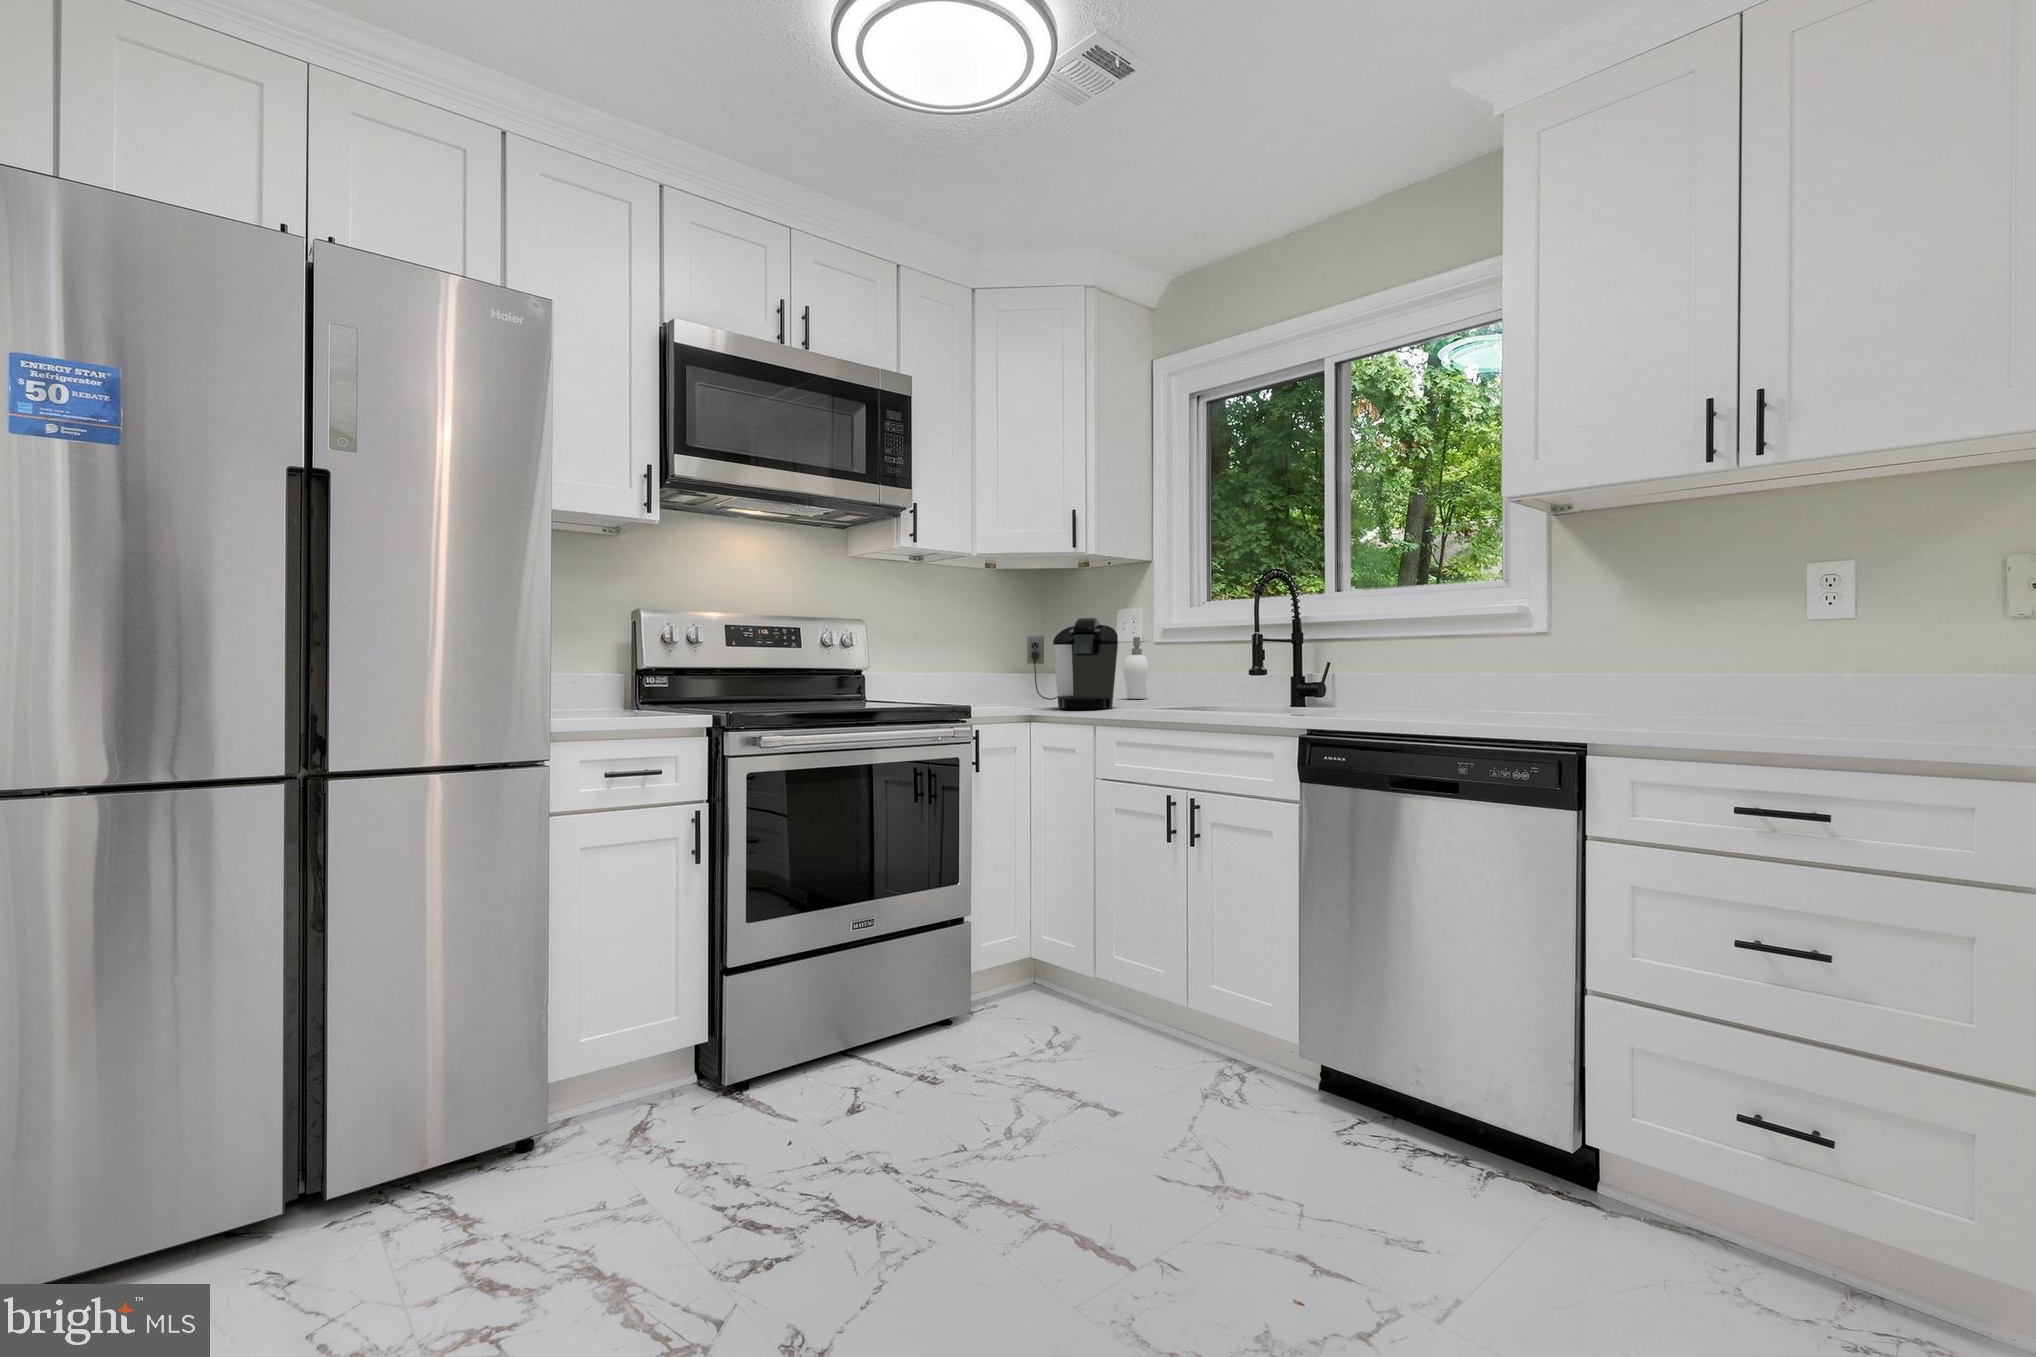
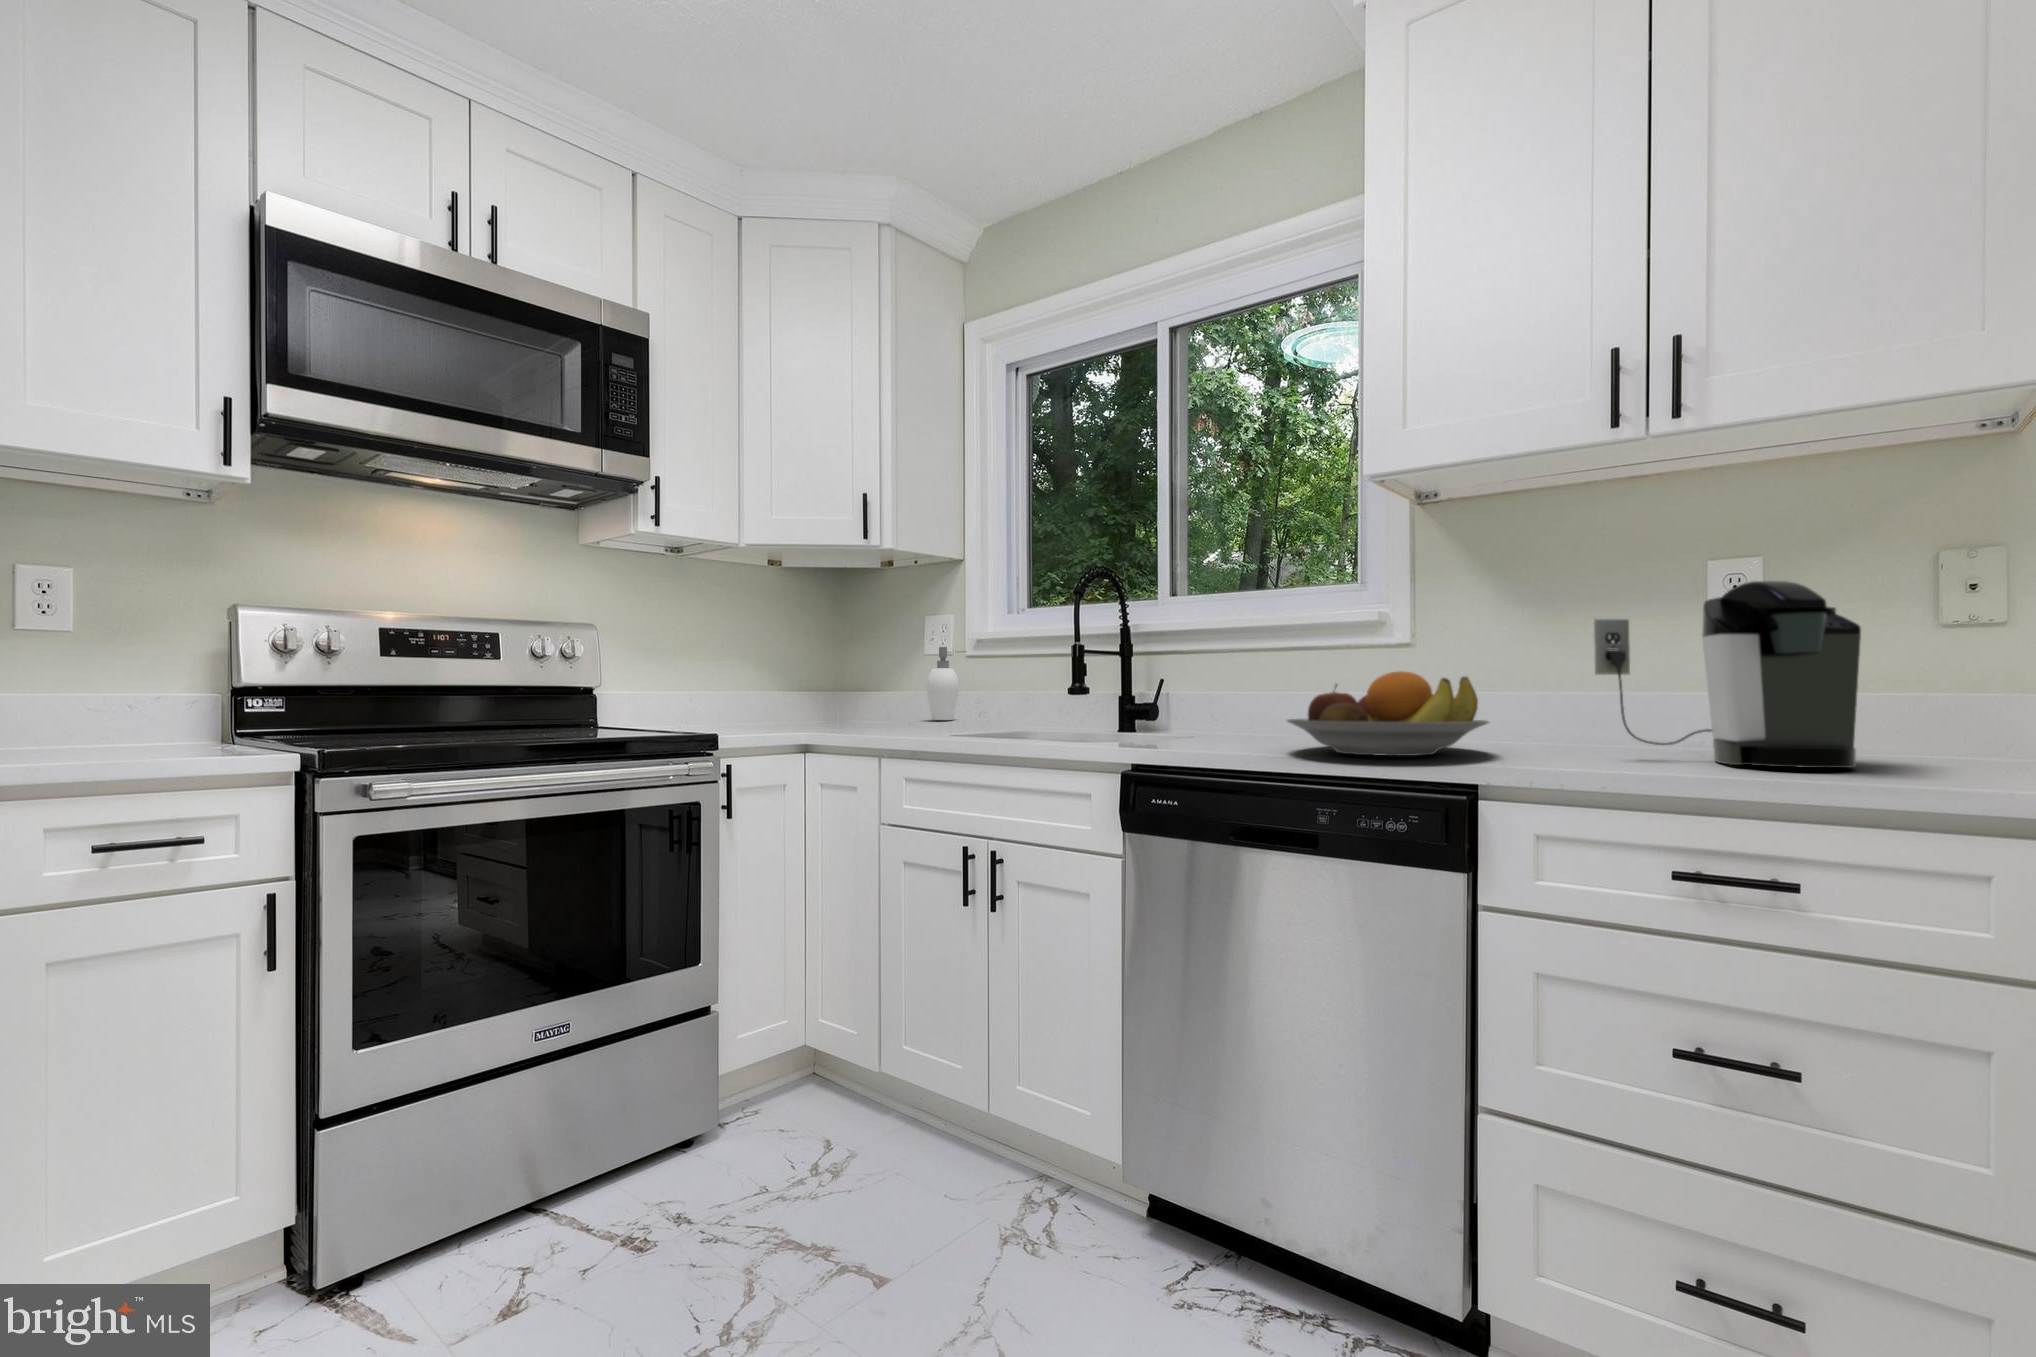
coffee maker: present [1027,618,1118,708] -> present [1594,581,1861,768]
fruit bowl: none [1434,655,1605,722] -> present [1287,671,1489,756]

